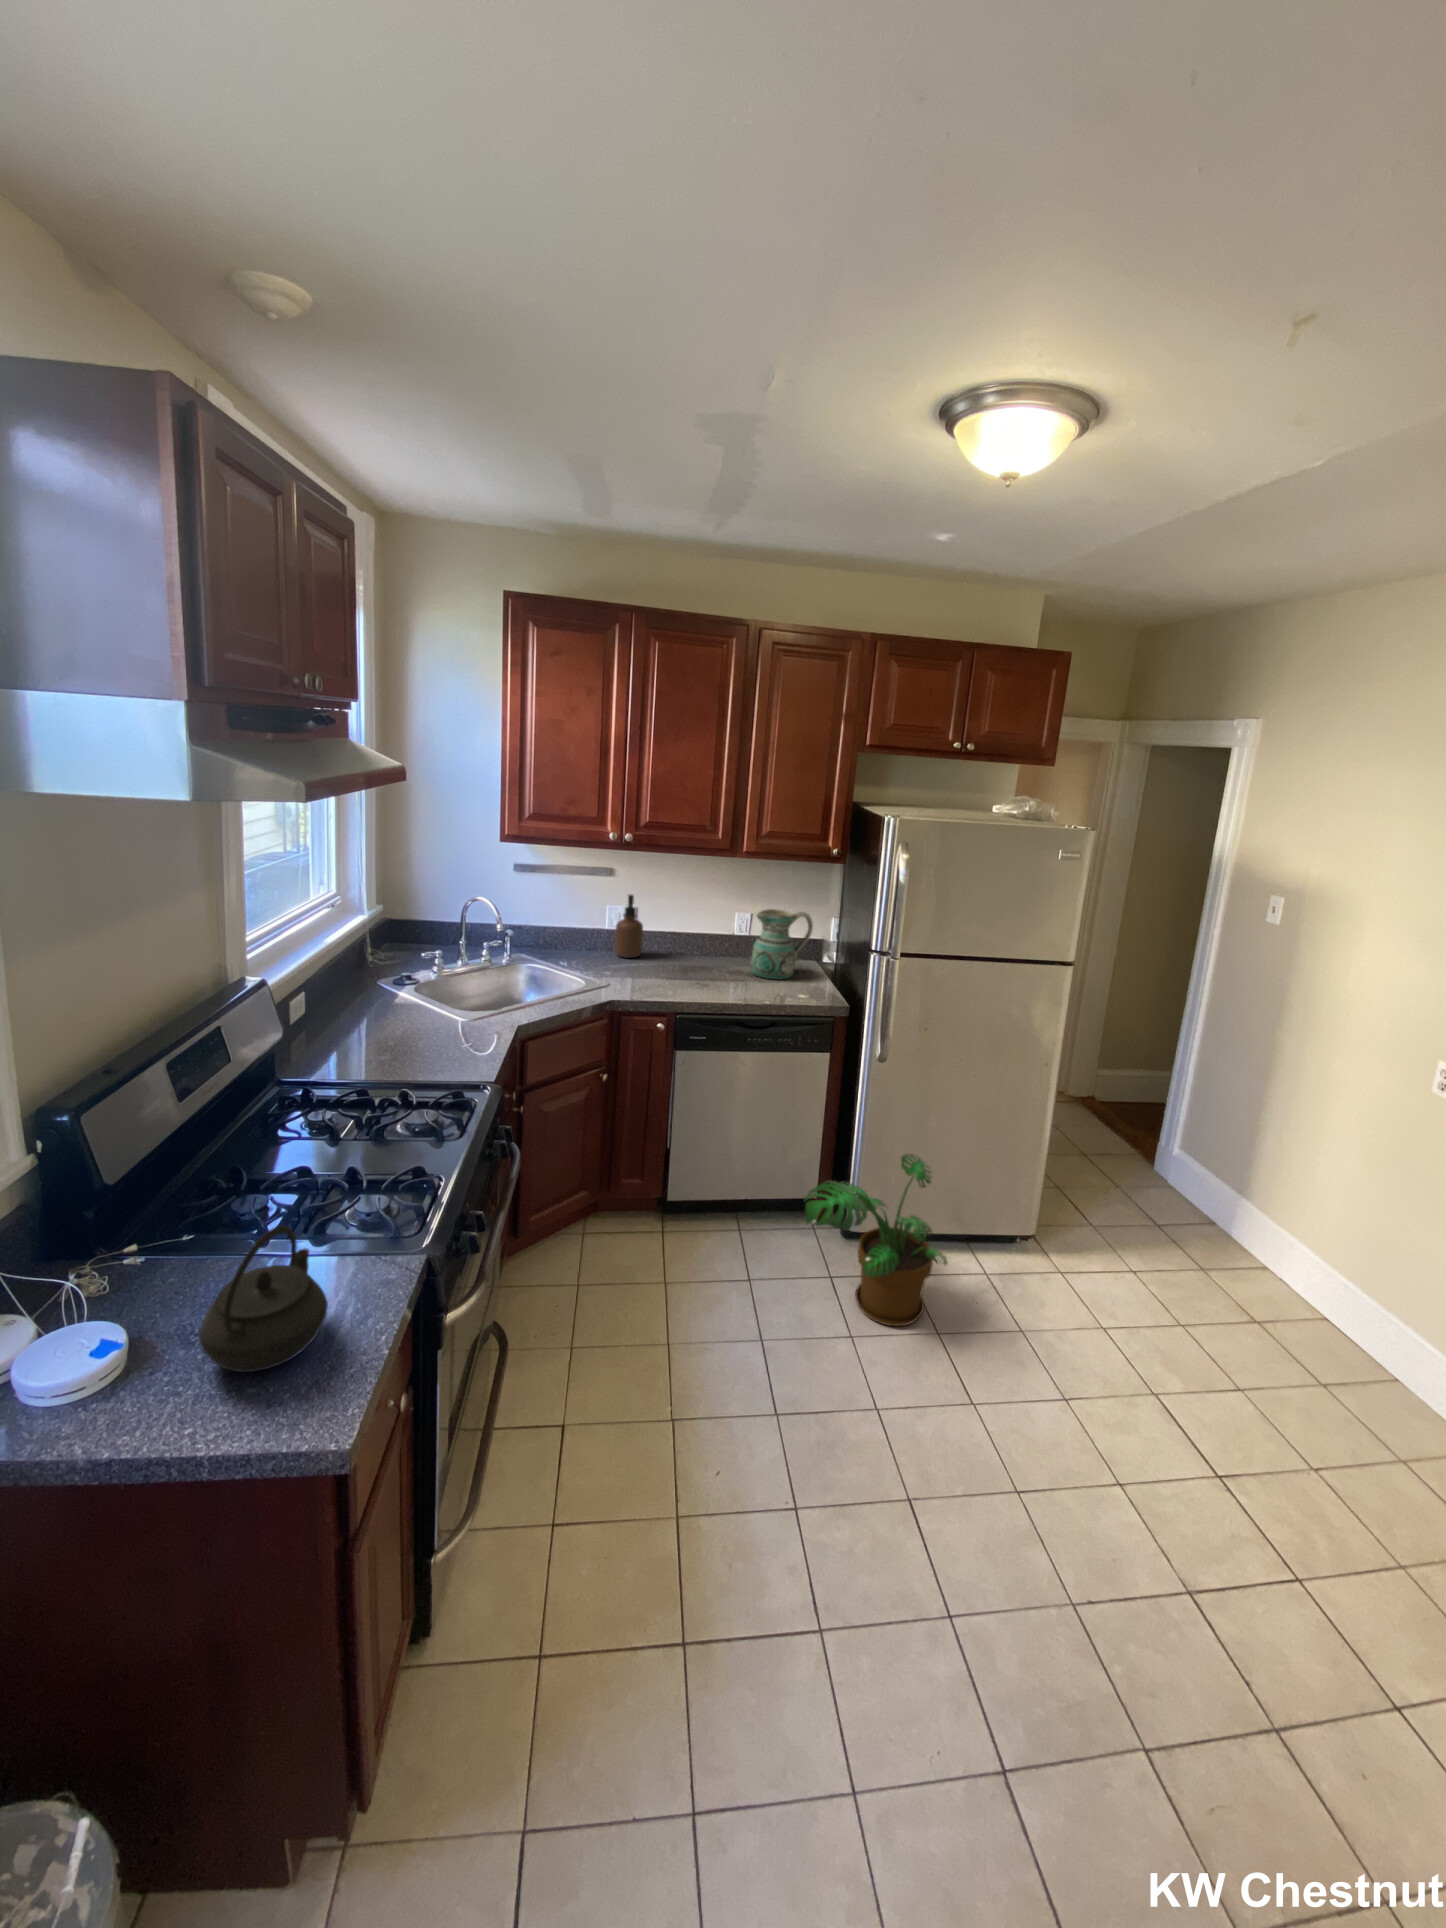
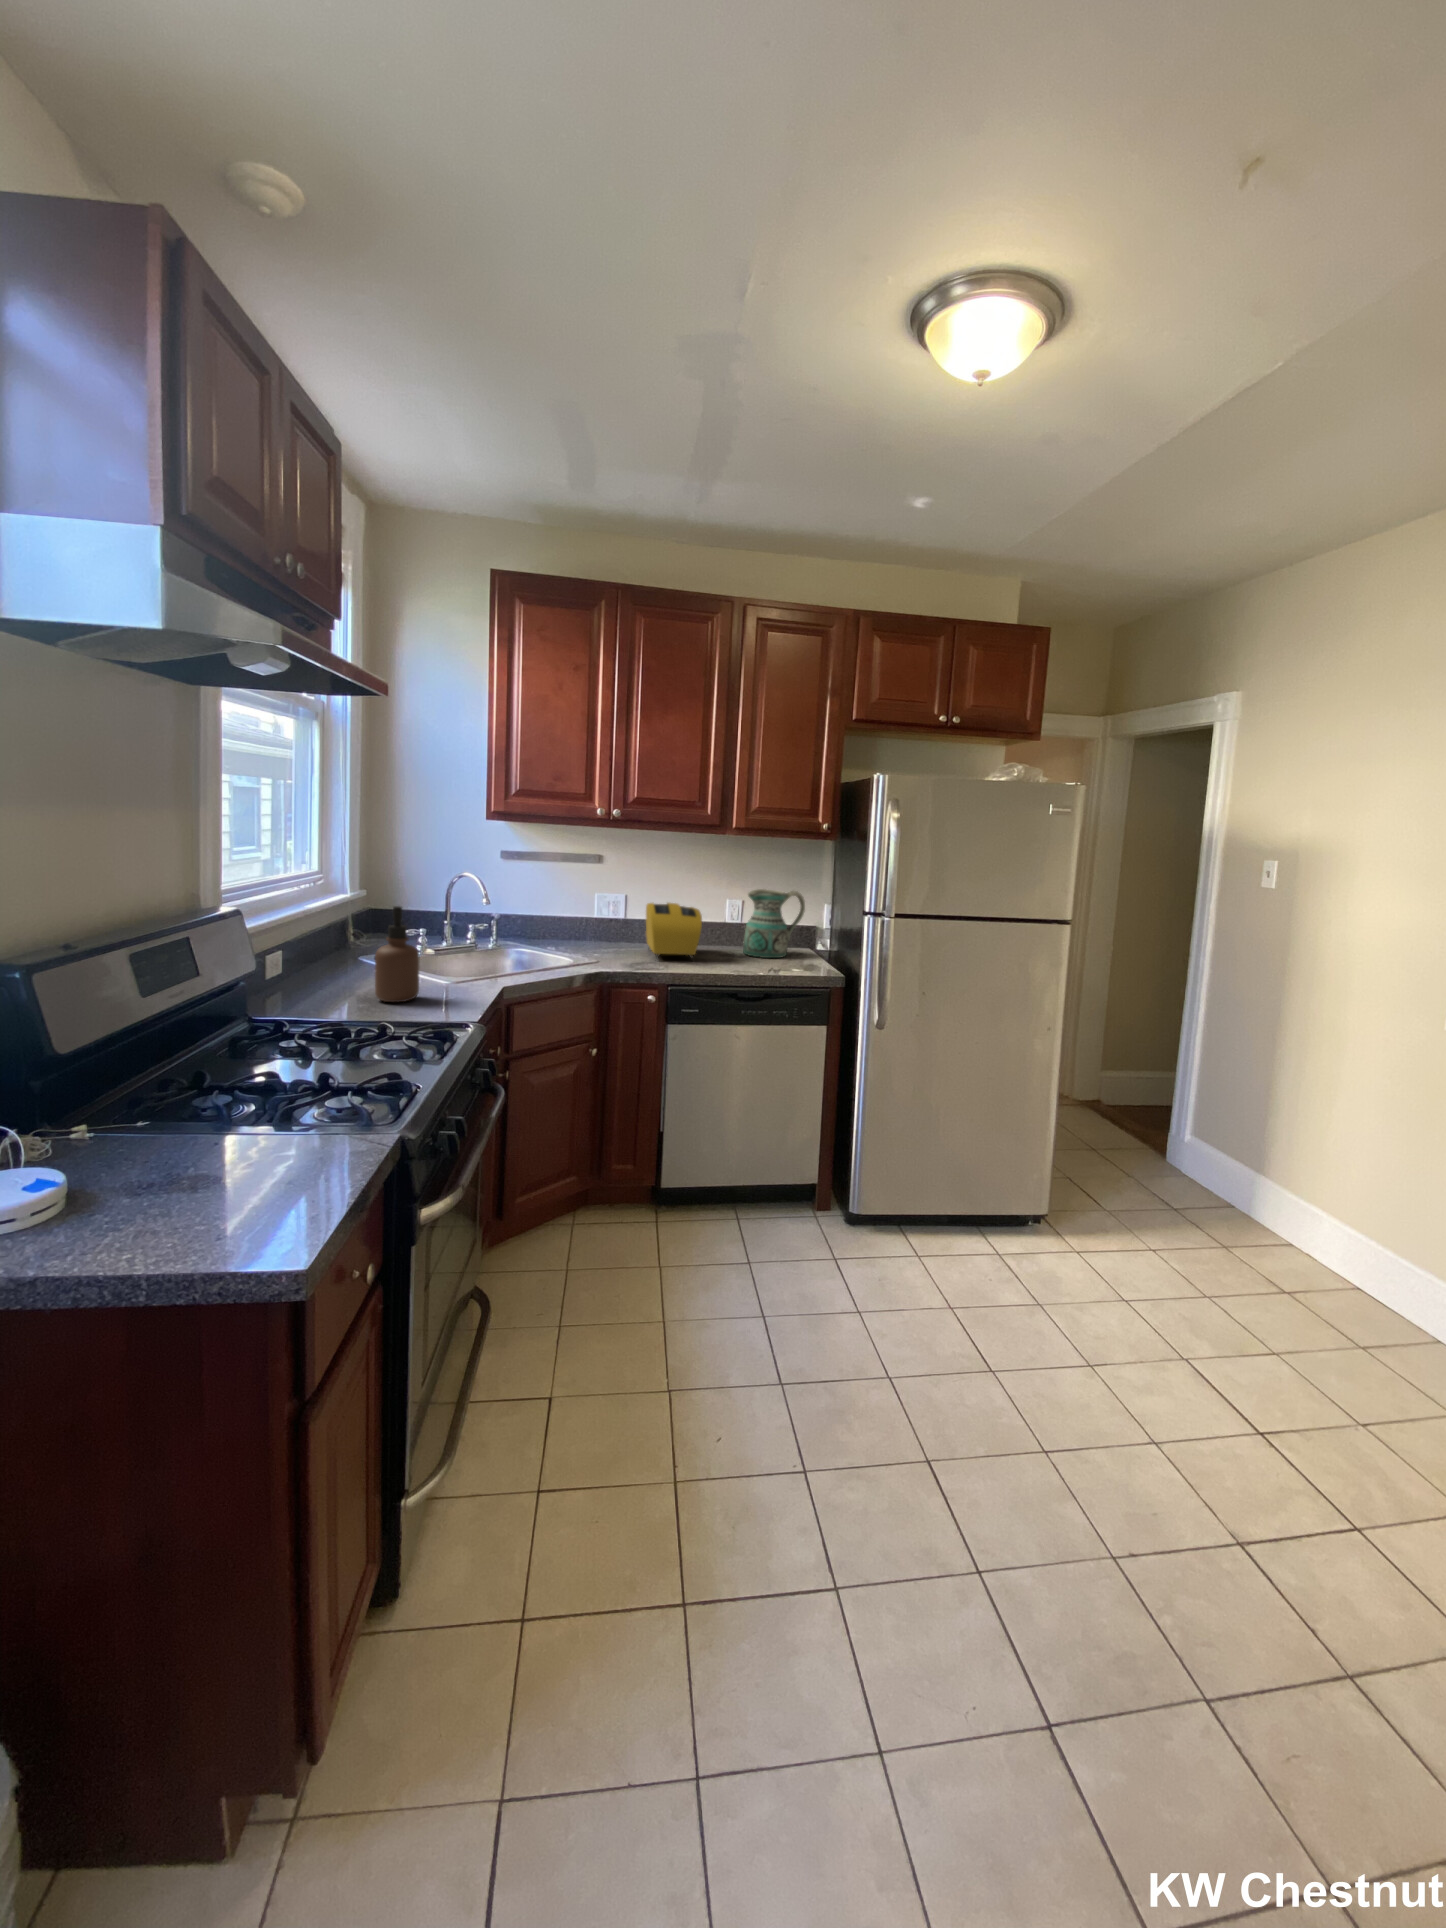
soap dispenser: present [615,894,643,958] -> present [375,906,419,1002]
toaster: none [655,923,711,985] -> present [646,903,702,959]
potted plant: present [804,1154,947,1326] -> none [804,1124,957,1300]
kettle: present [199,1226,328,1372] -> none [144,1064,288,1213]

